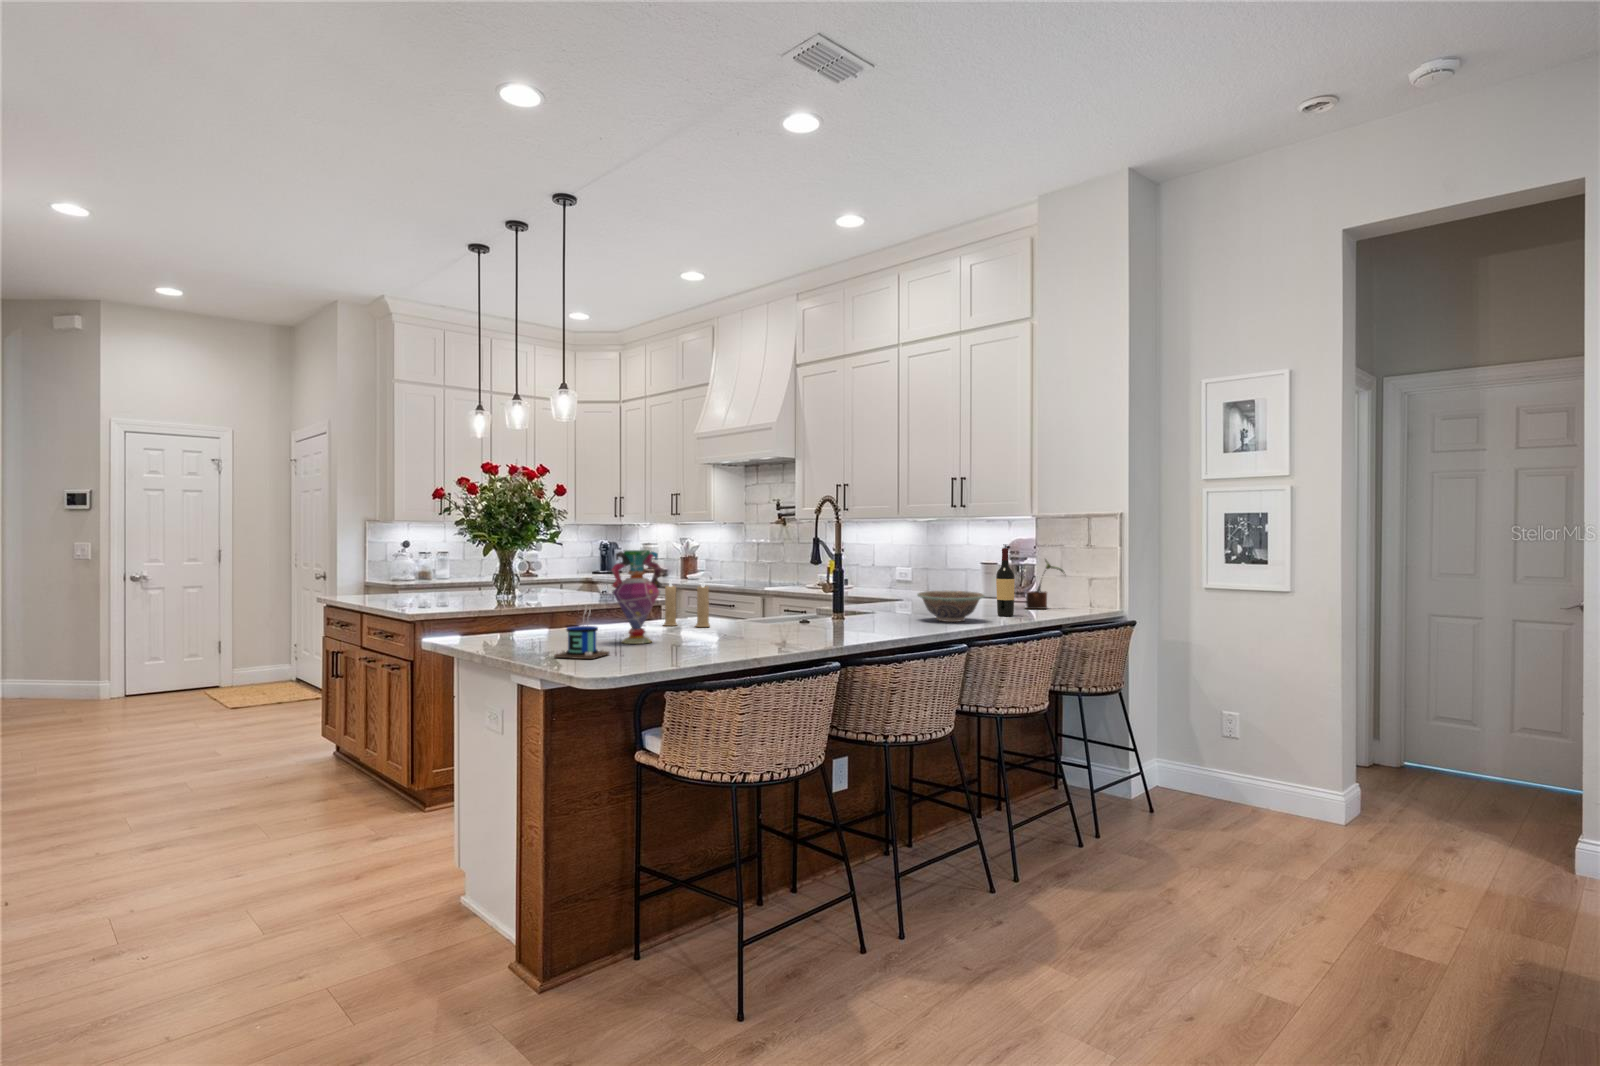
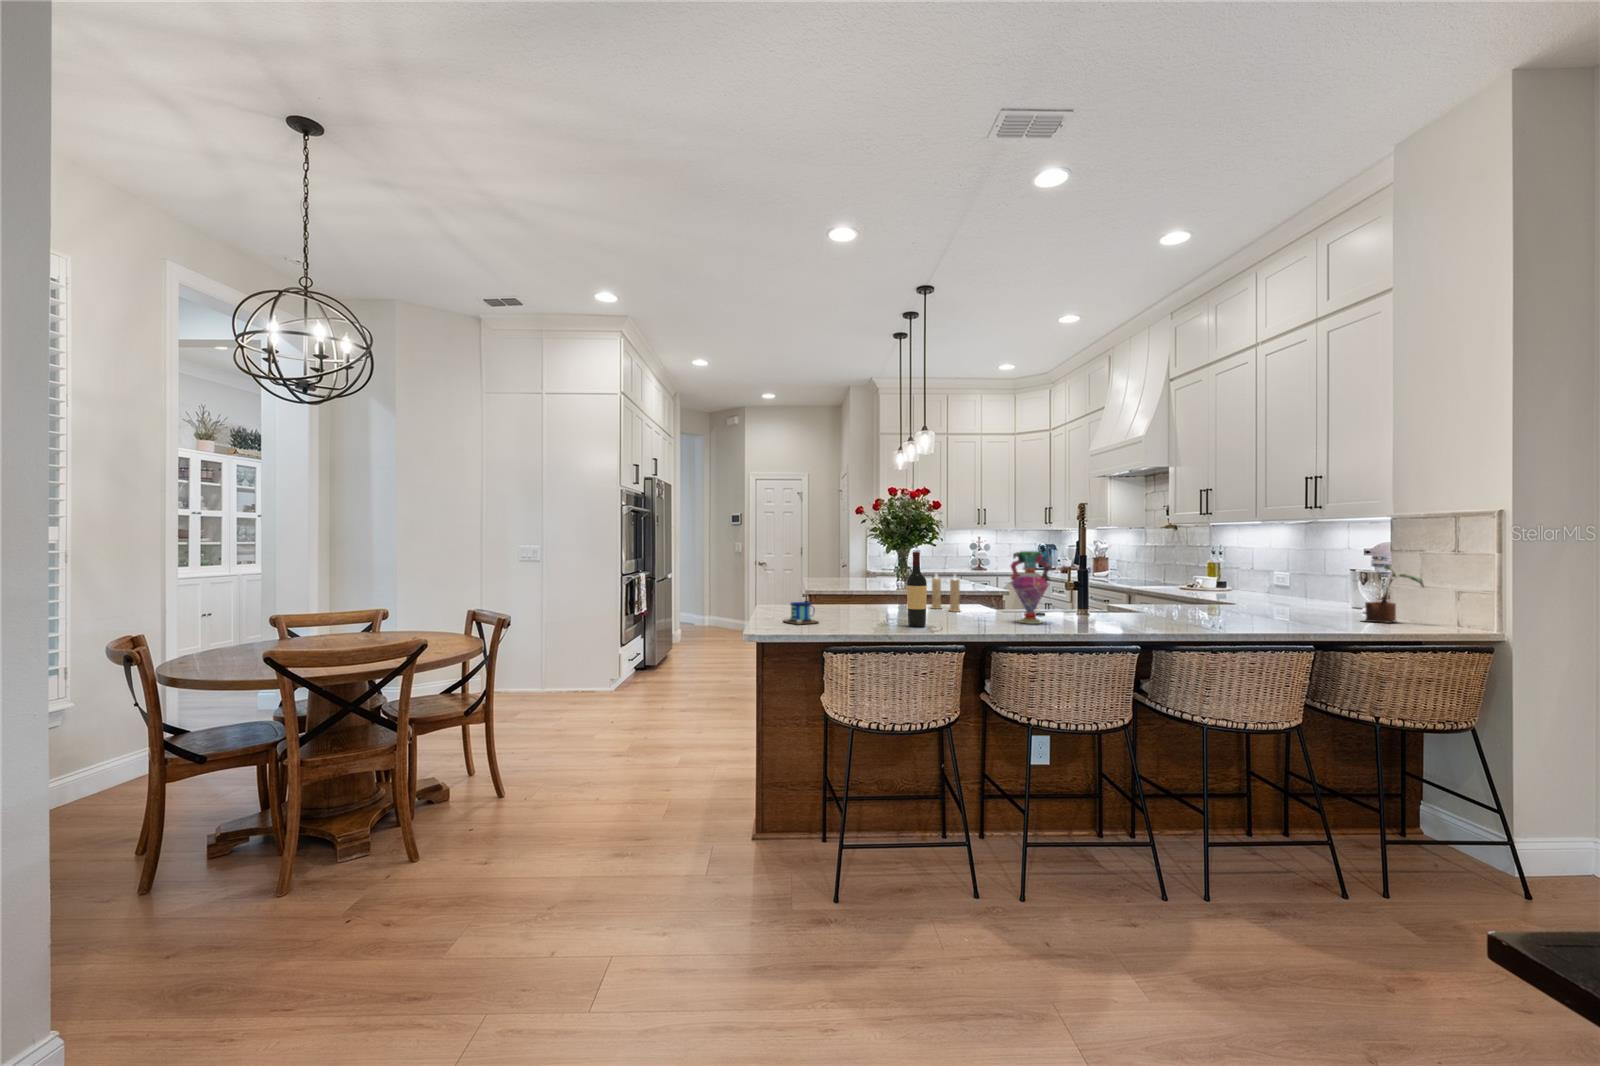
wine bottle: present [996,548,1015,616] -> present [907,552,927,627]
vase: present [612,550,661,644] -> present [1011,551,1050,624]
decorative bowl: present [917,591,985,622] -> none [1166,594,1245,626]

